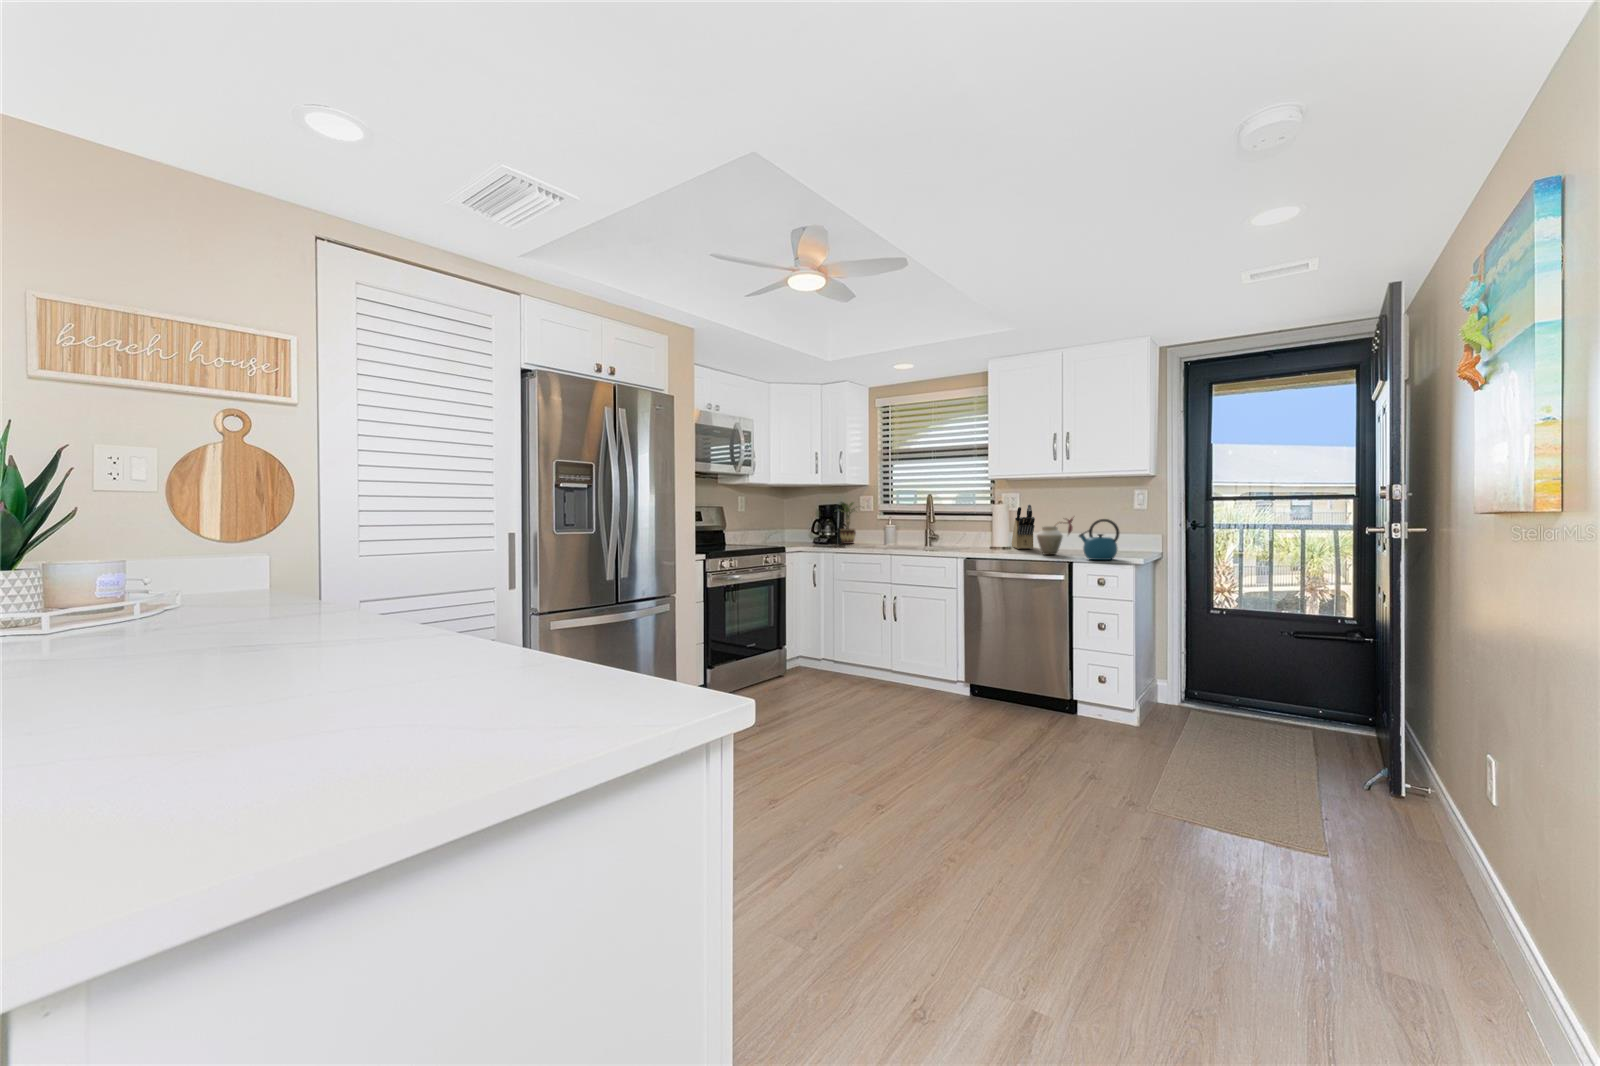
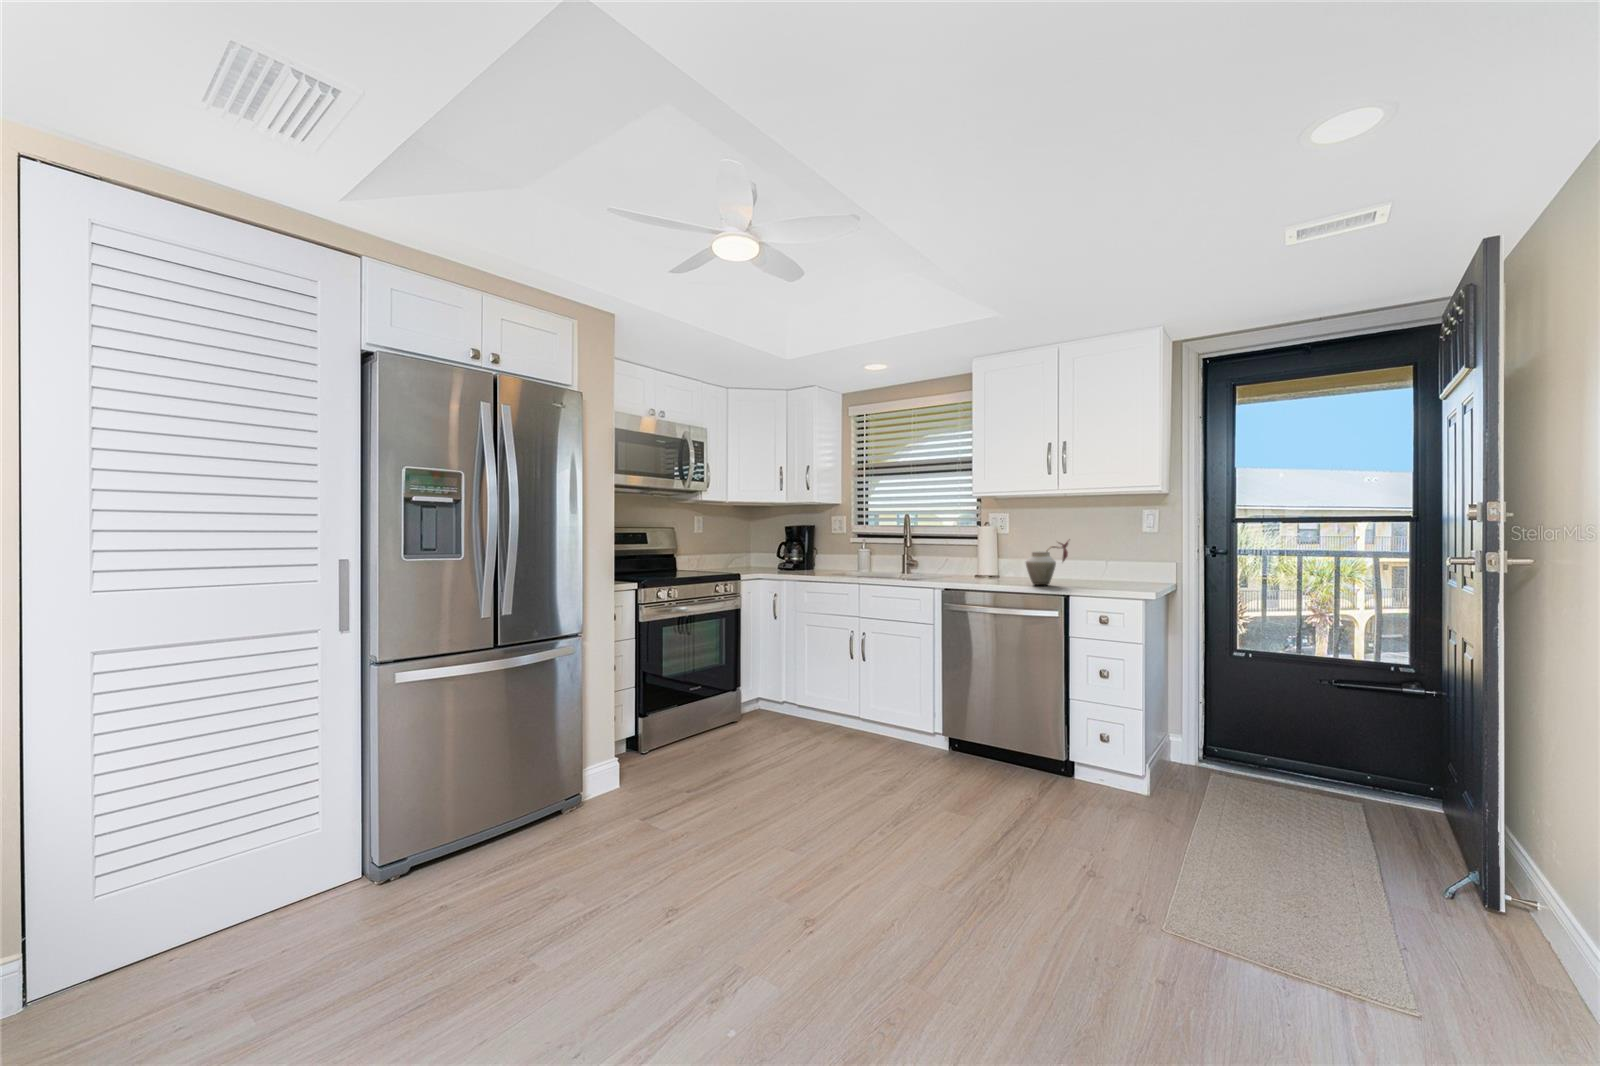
potted plant: present [840,502,856,544] -> none [802,522,837,569]
knife block: present [1012,504,1035,549] -> none [999,526,1024,577]
kettle: present [1079,519,1119,560] -> none [1074,543,1123,593]

